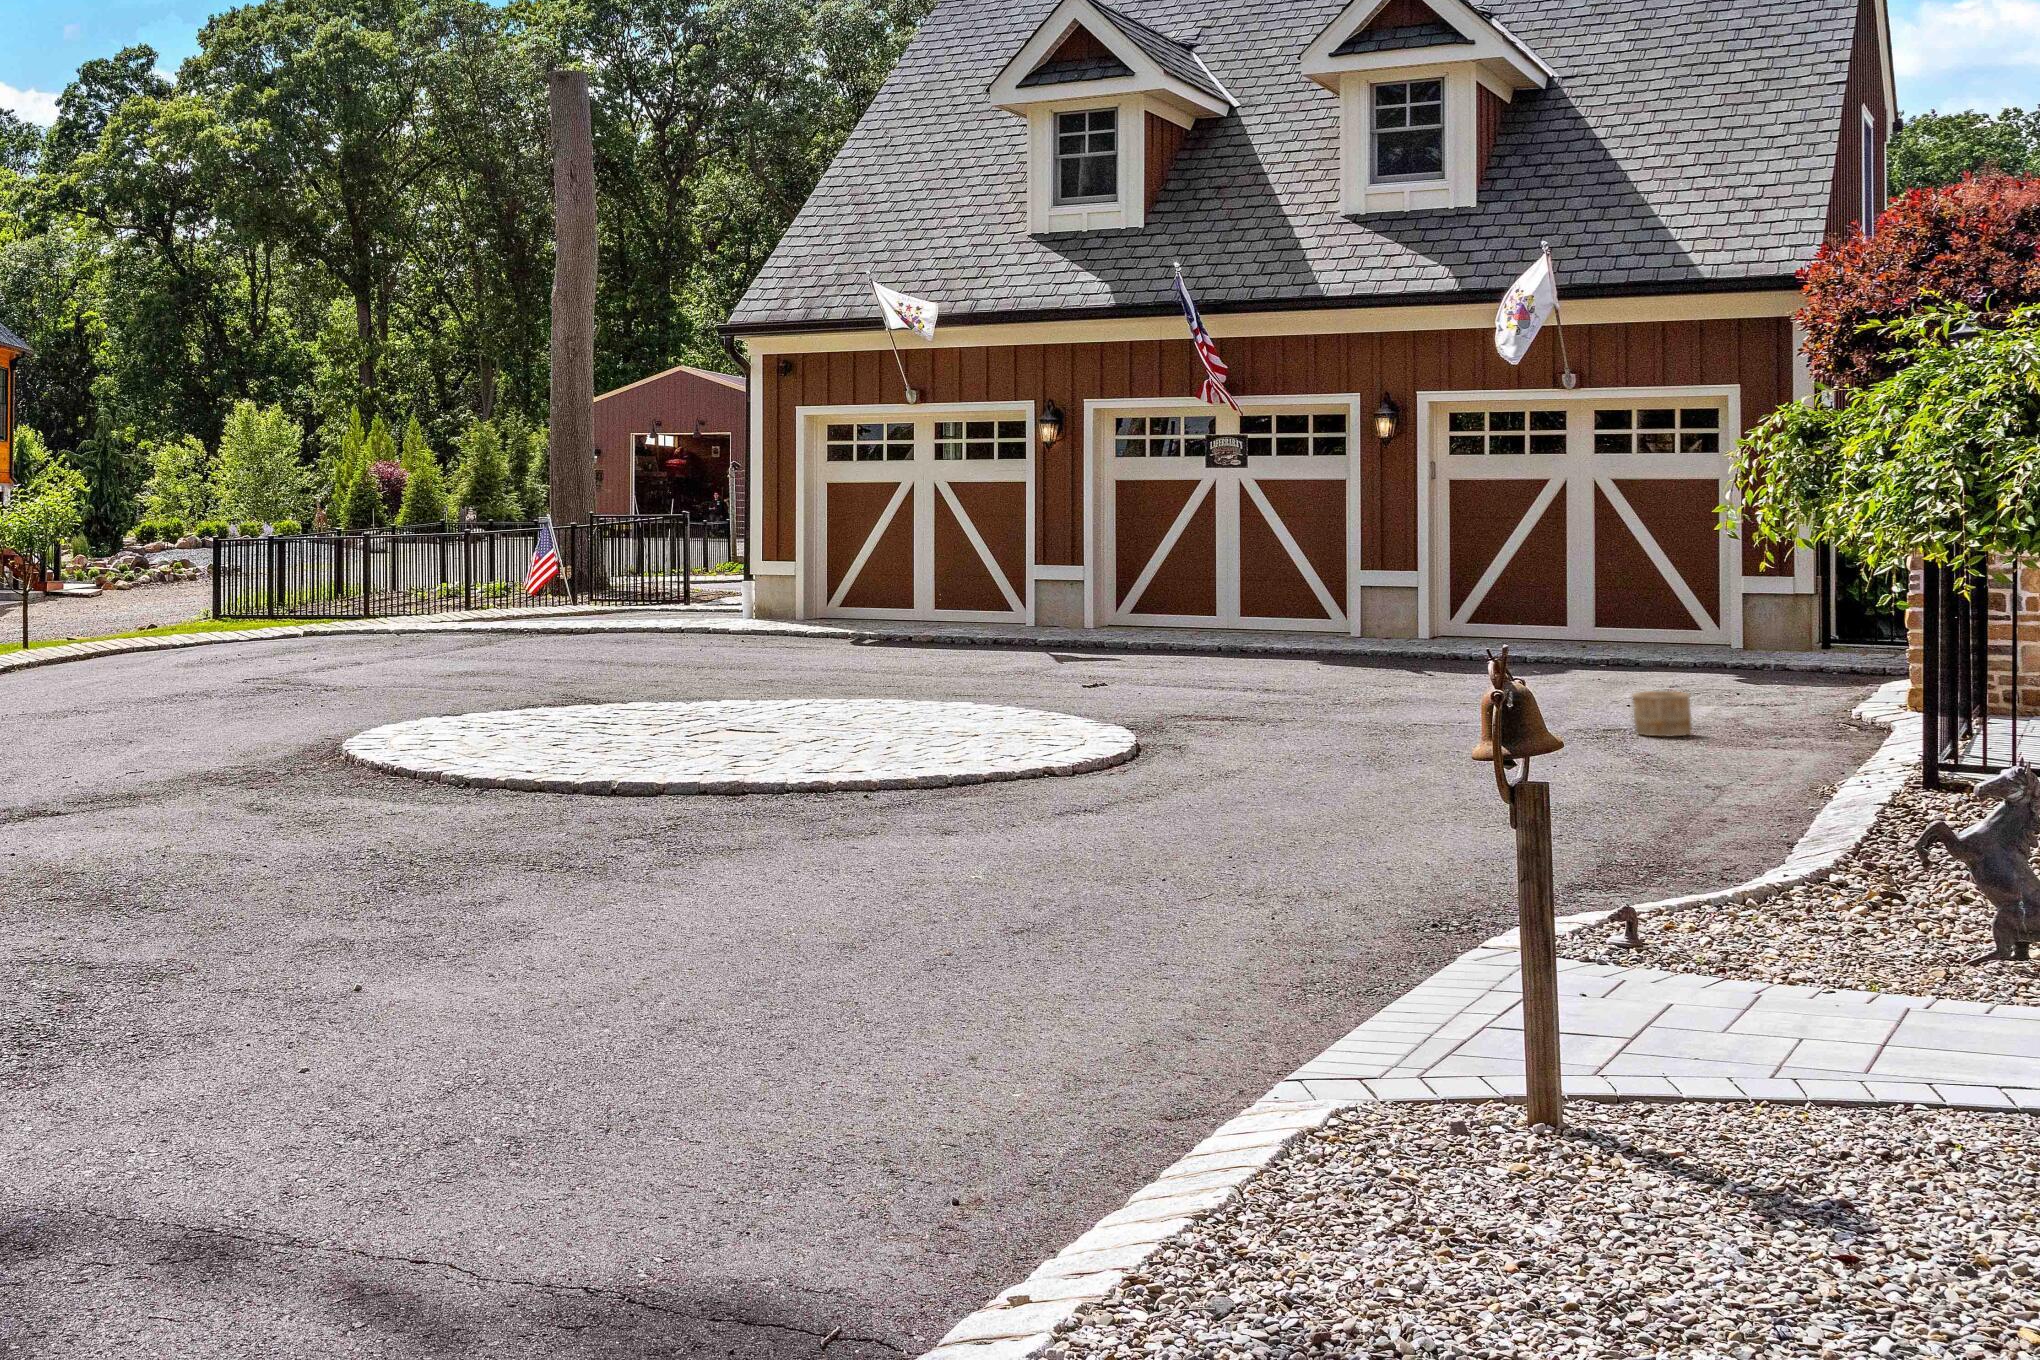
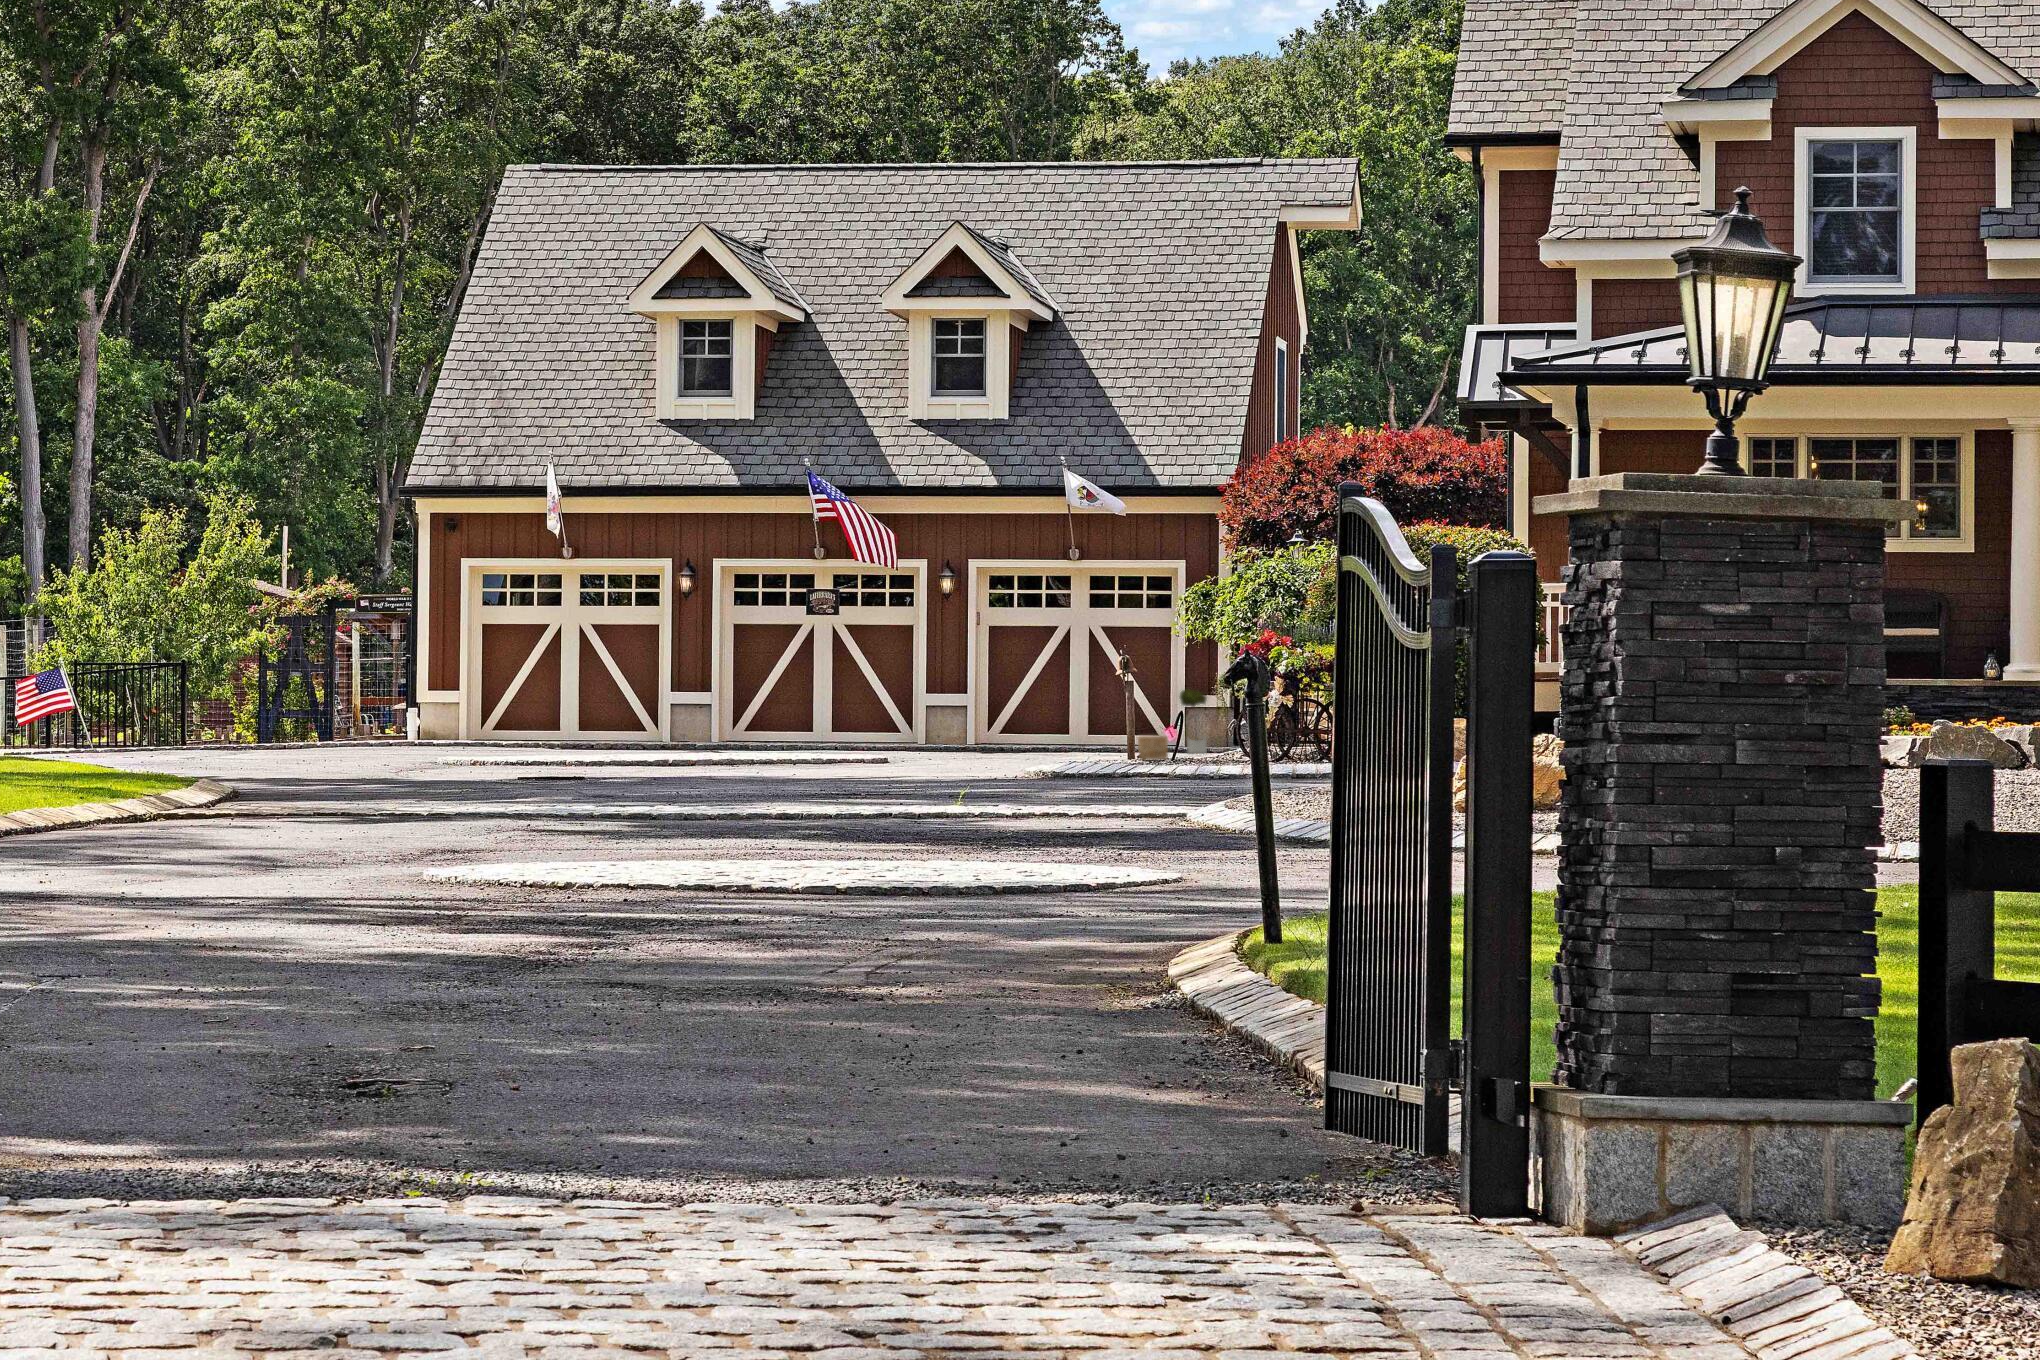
potted tree: none [1737,566,1784,660] -> present [1180,689,1207,754]

